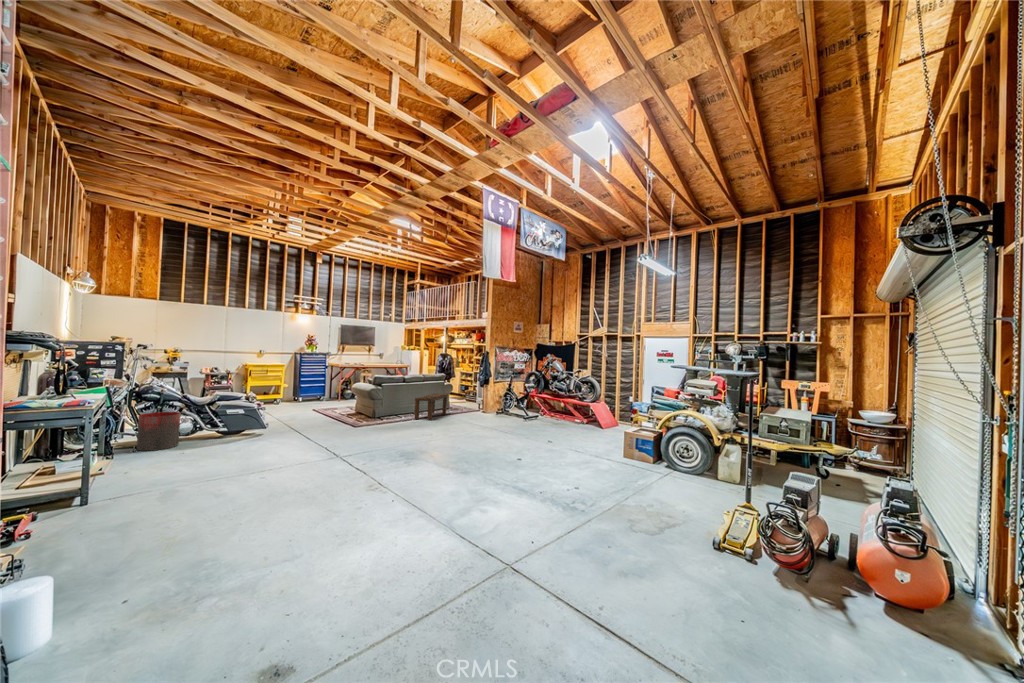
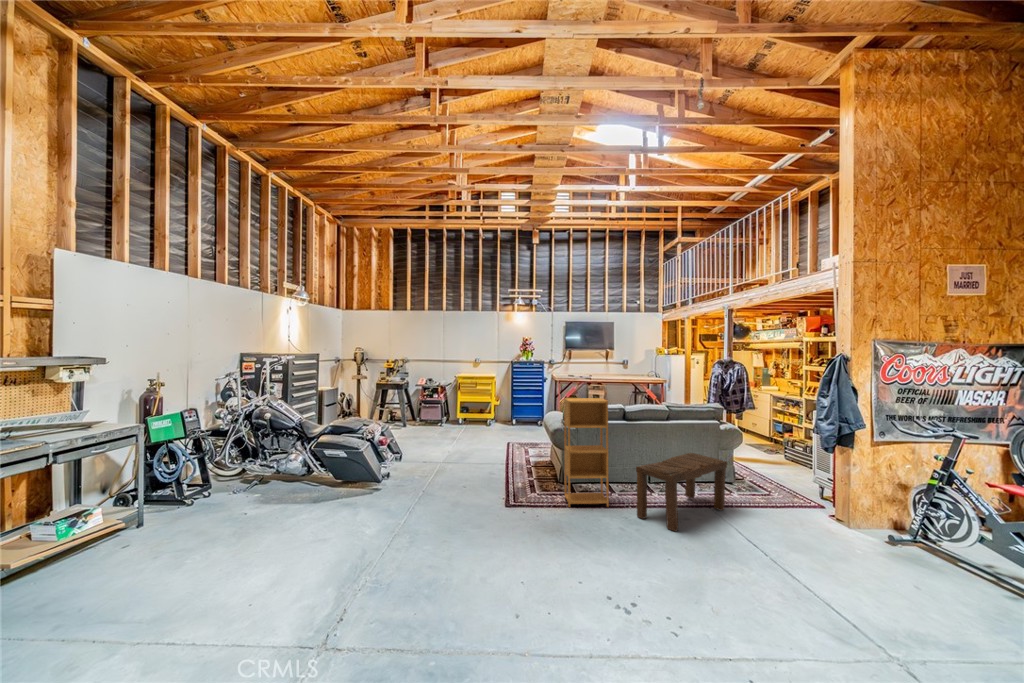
shelving unit: none [378,370,403,421] -> present [564,398,609,507]
trash can: present [137,412,181,451] -> none [207,453,262,515]

